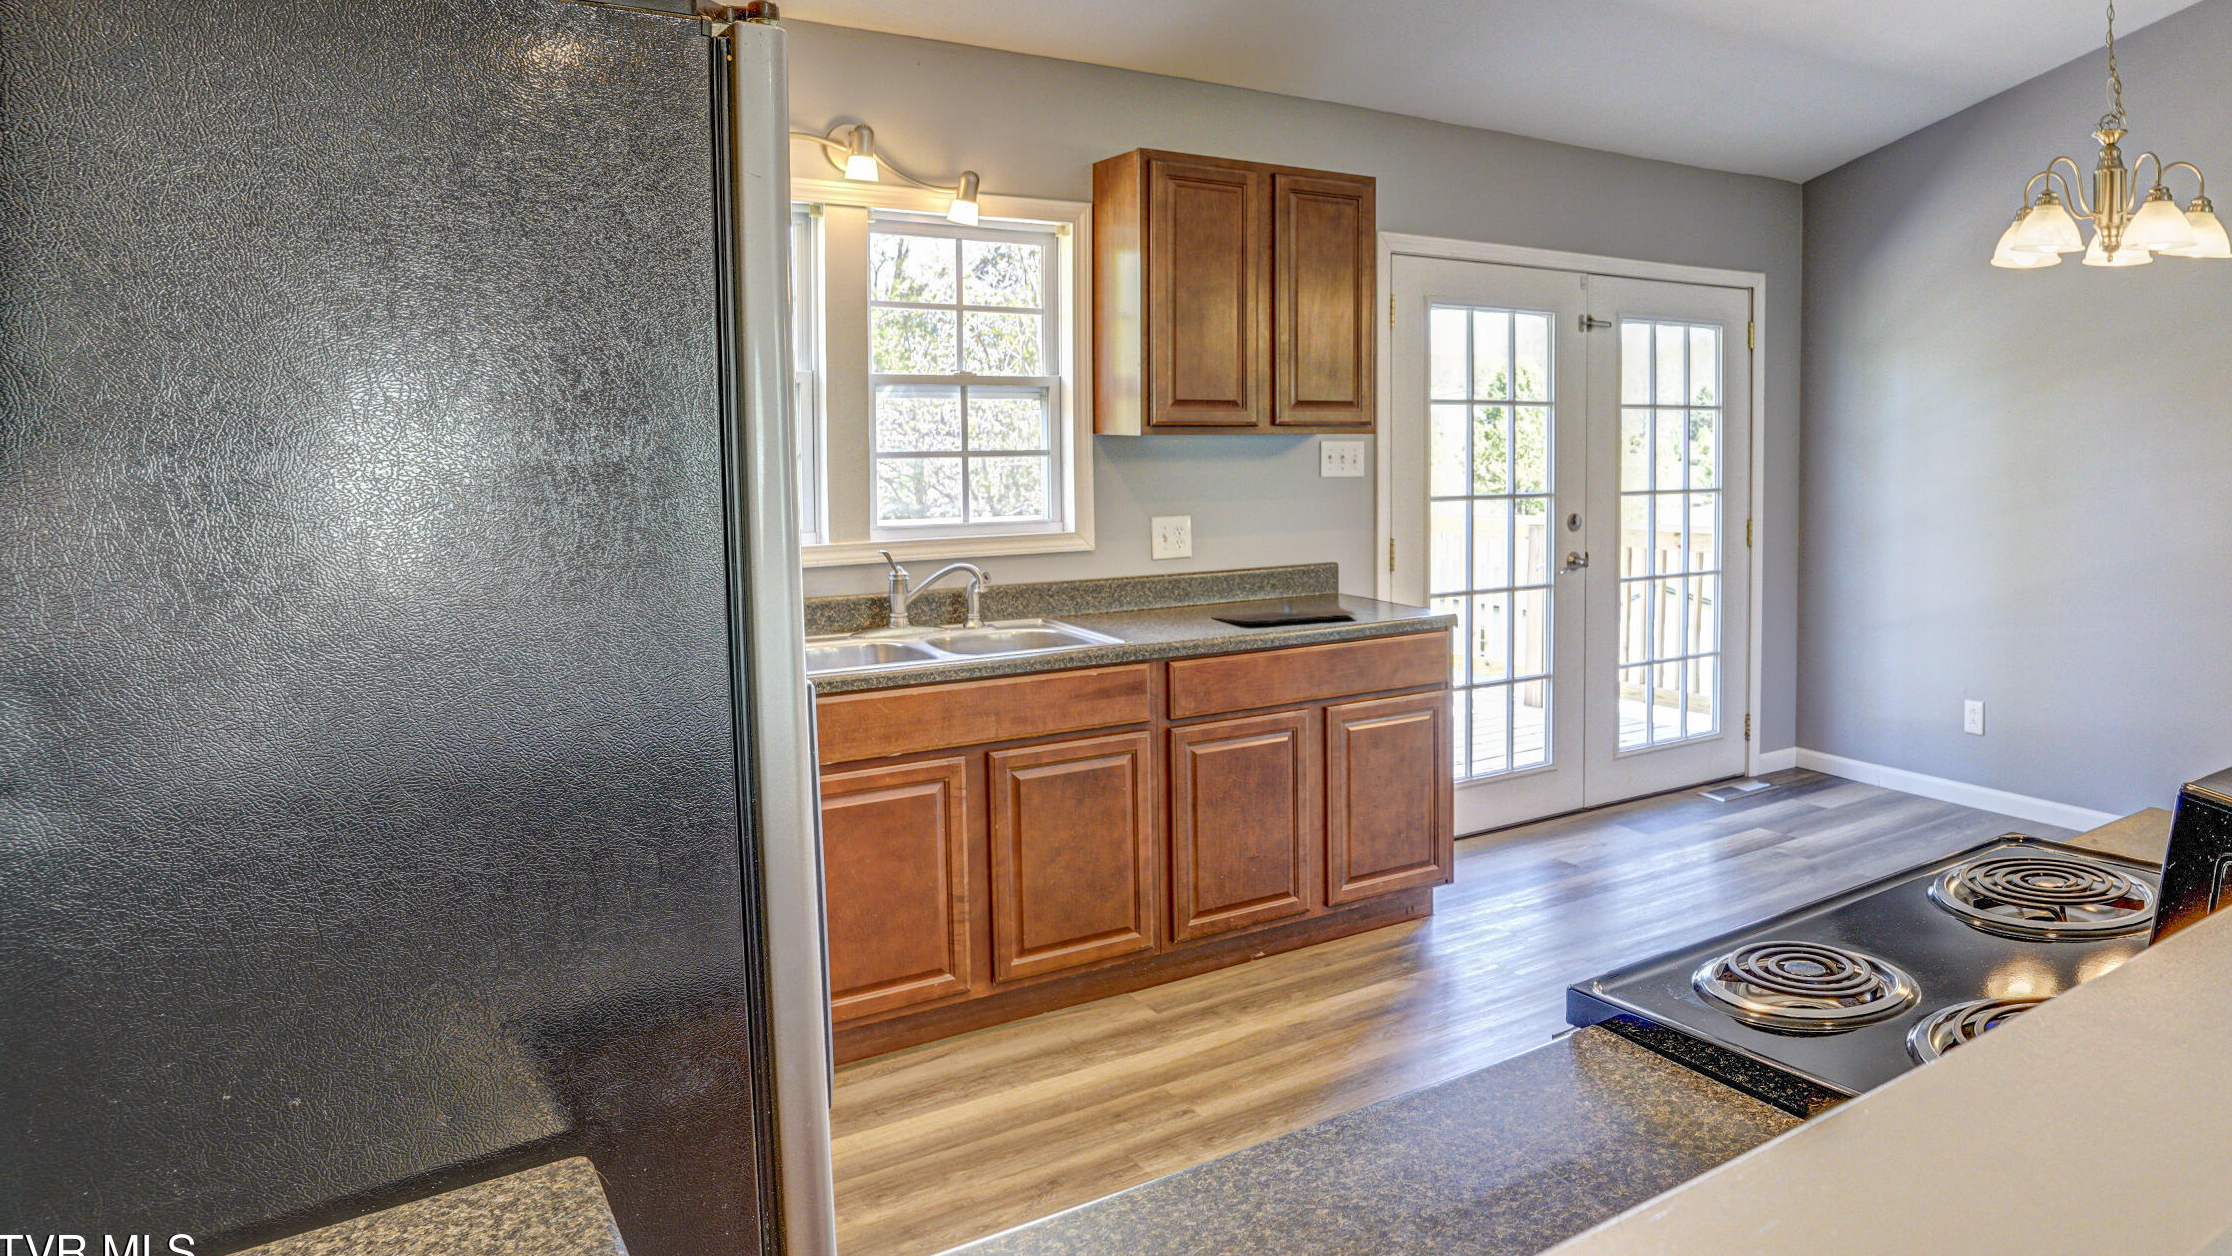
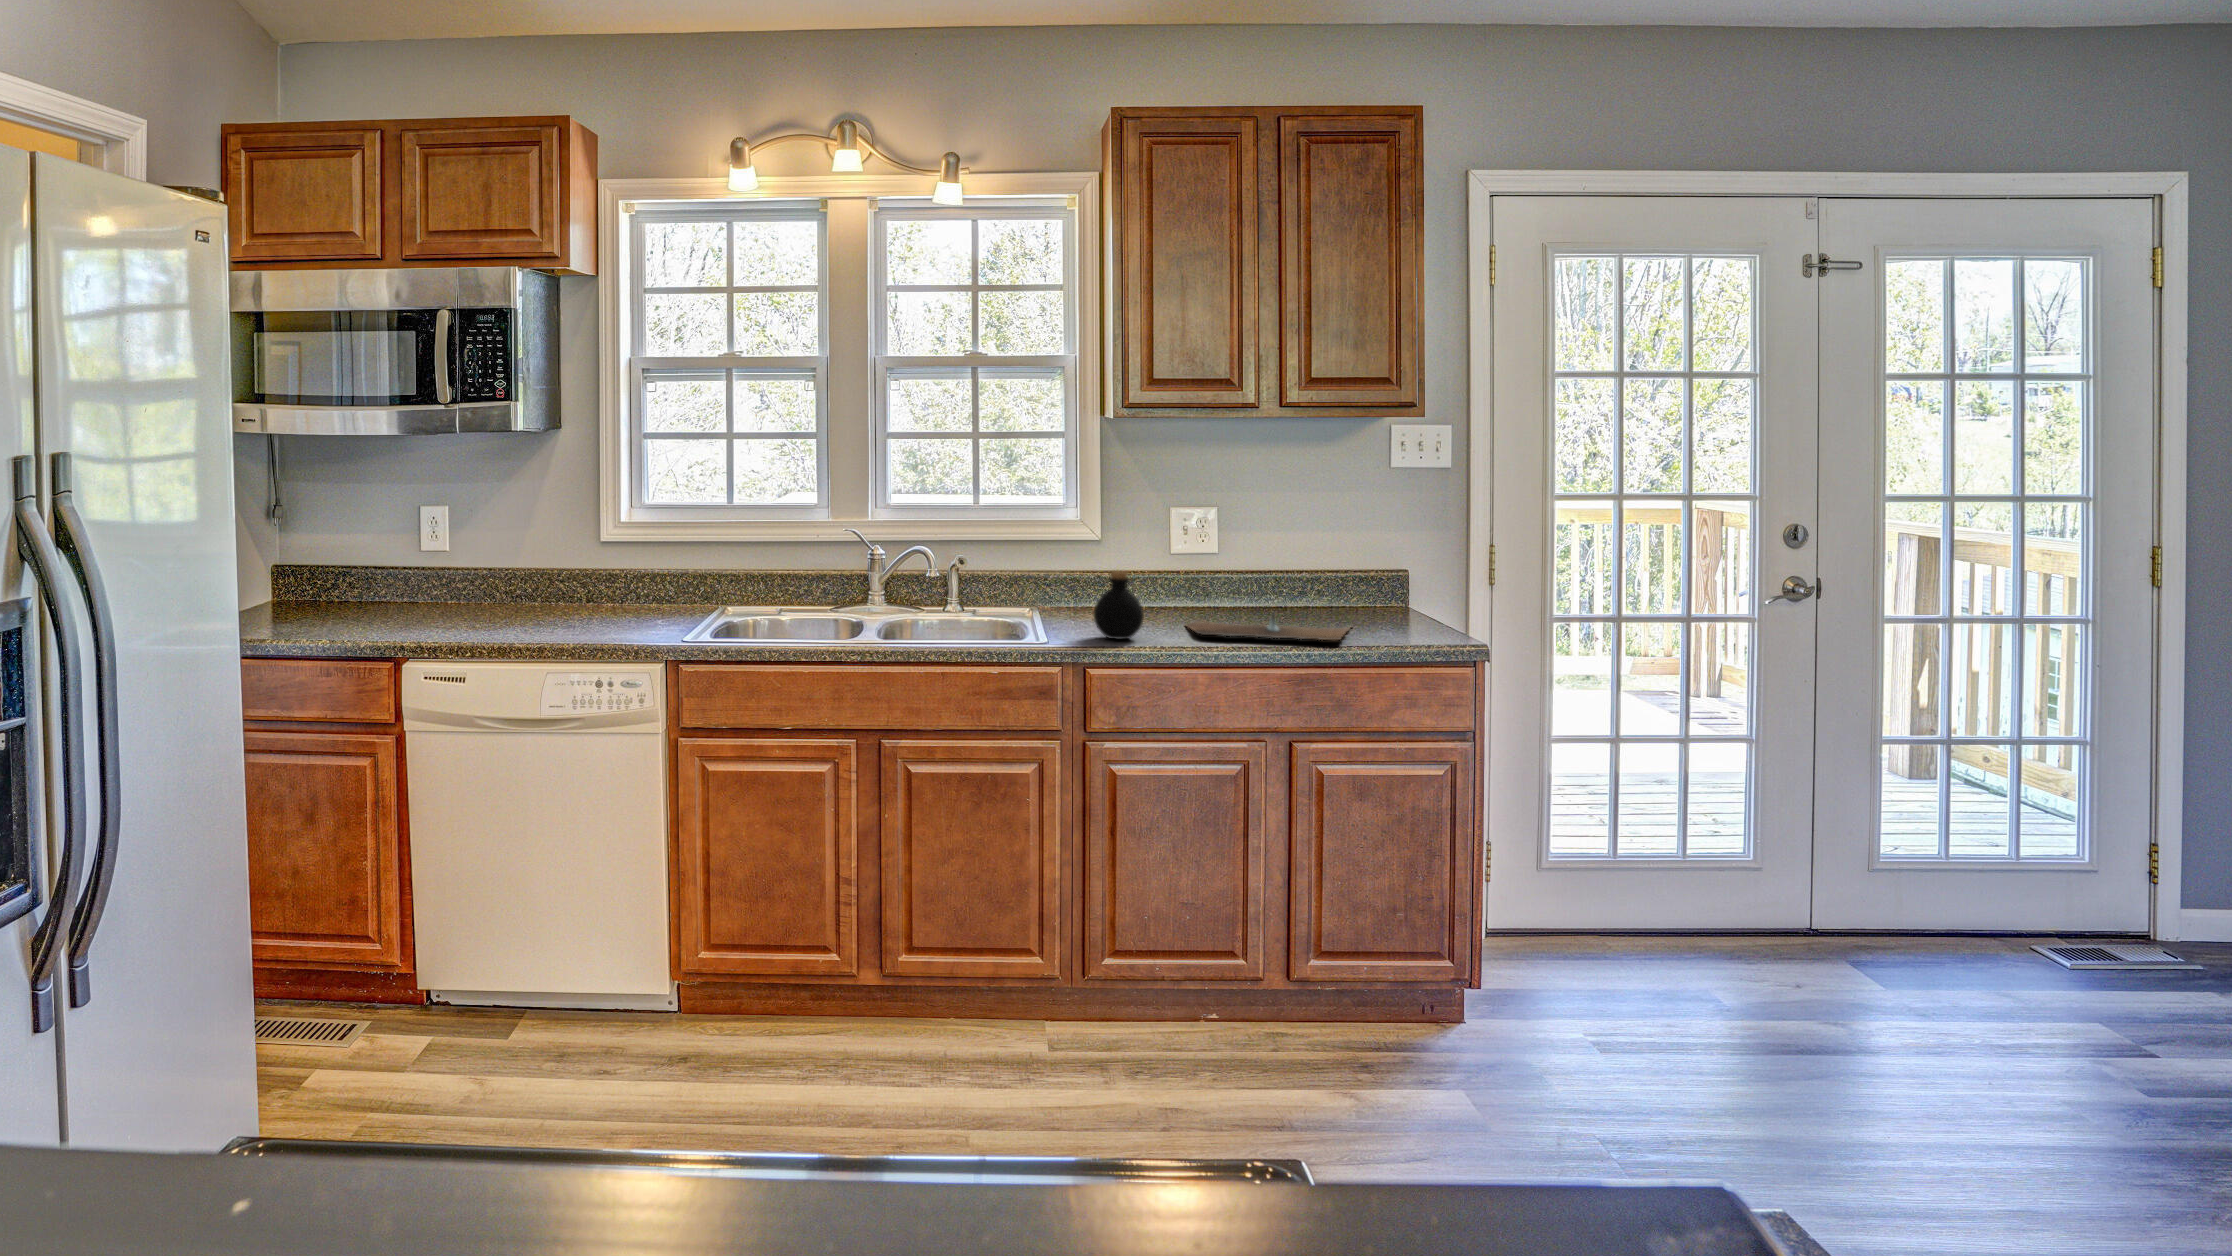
bottle: none [1160,573,1205,634] -> present [1094,571,1144,639]

